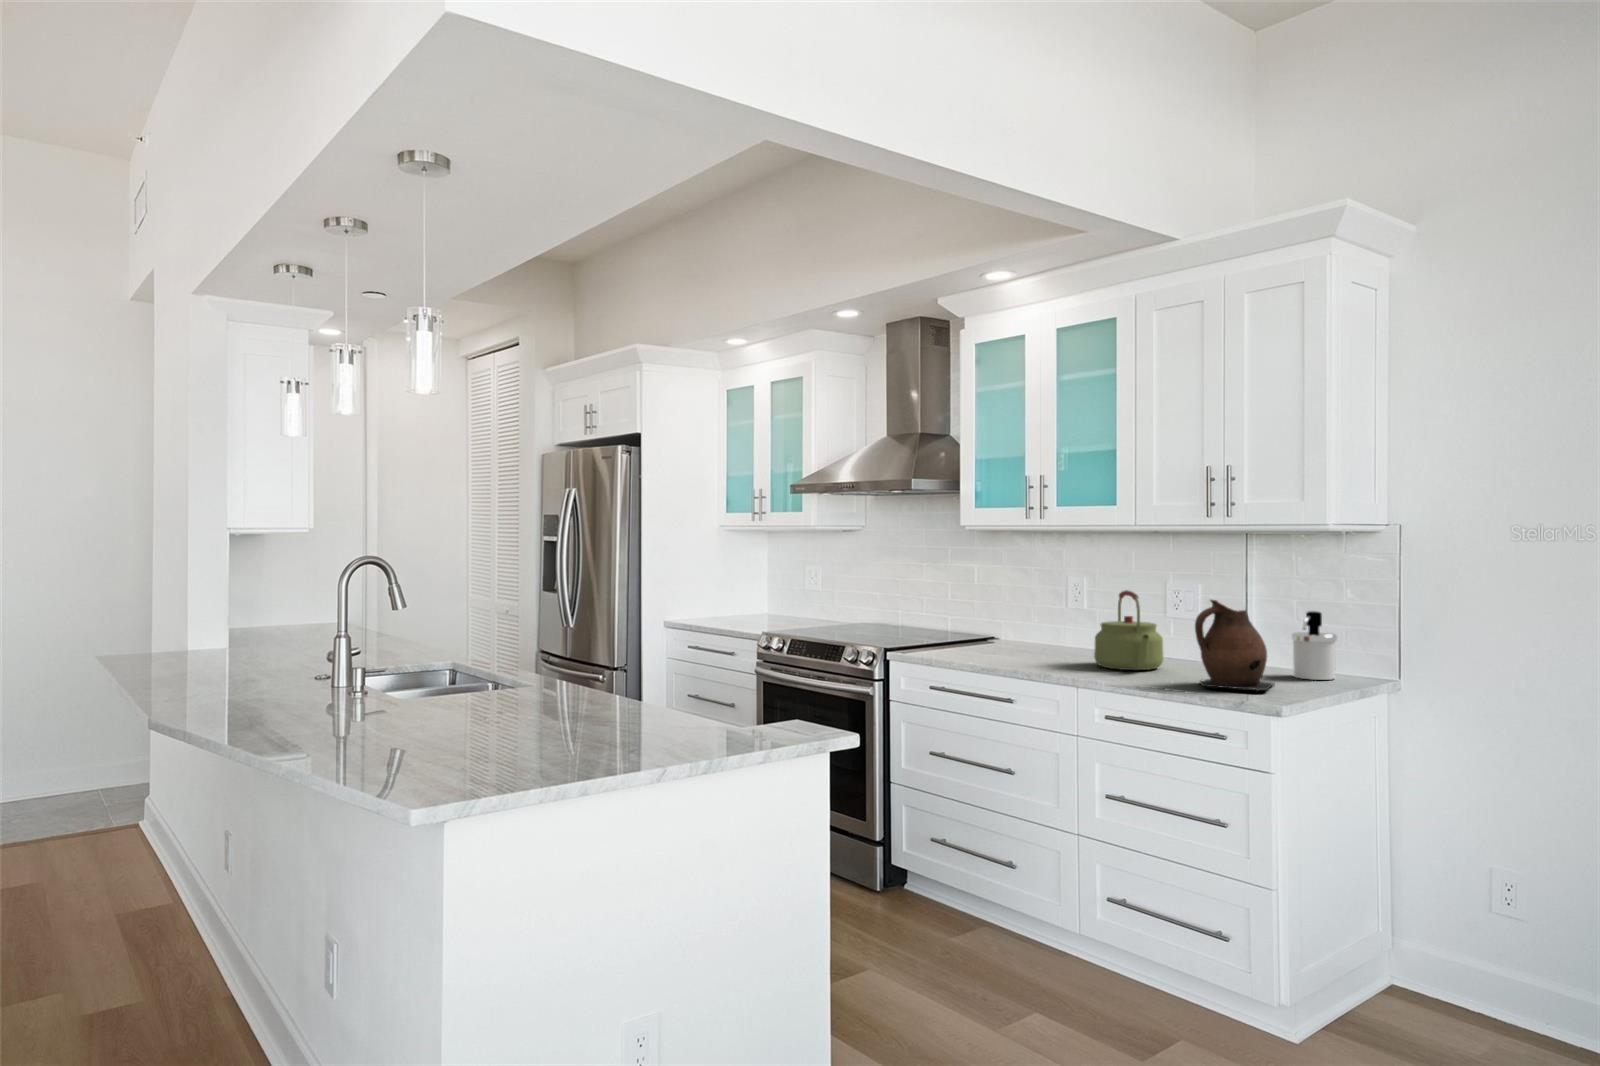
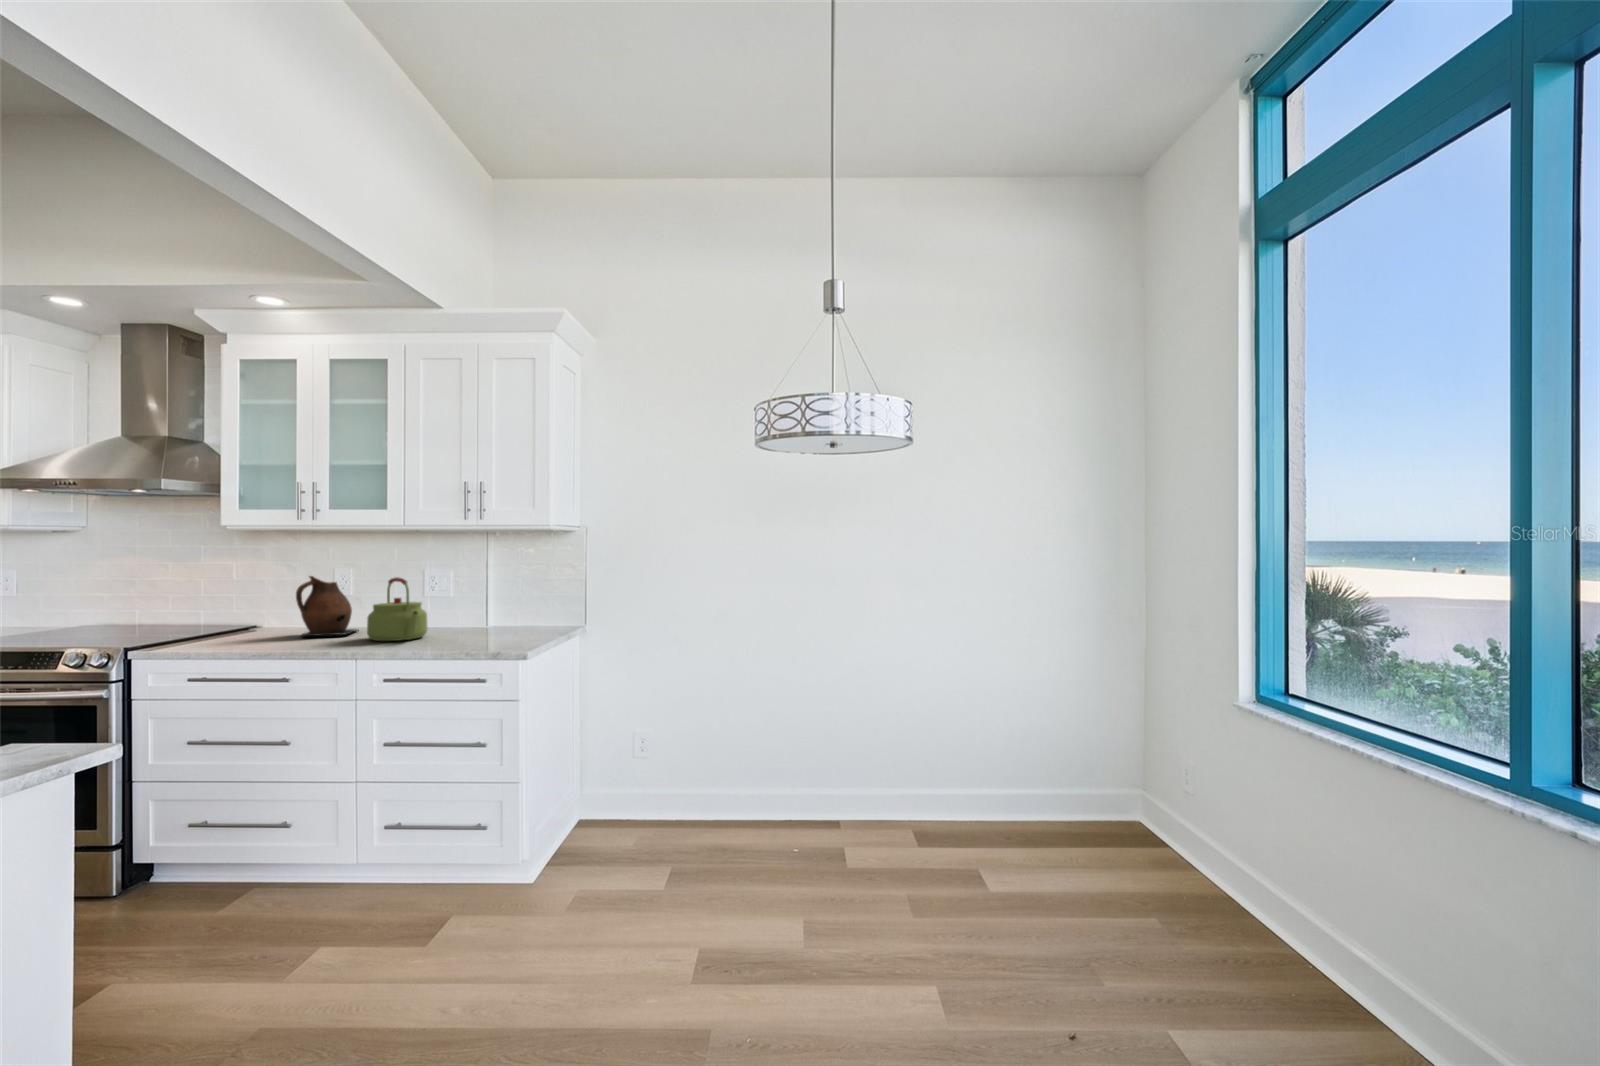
ceramic pitcher: present [1195,600,1274,691] -> present [296,576,357,636]
soap dispenser: present [1292,611,1337,680] -> none [524,586,553,633]

